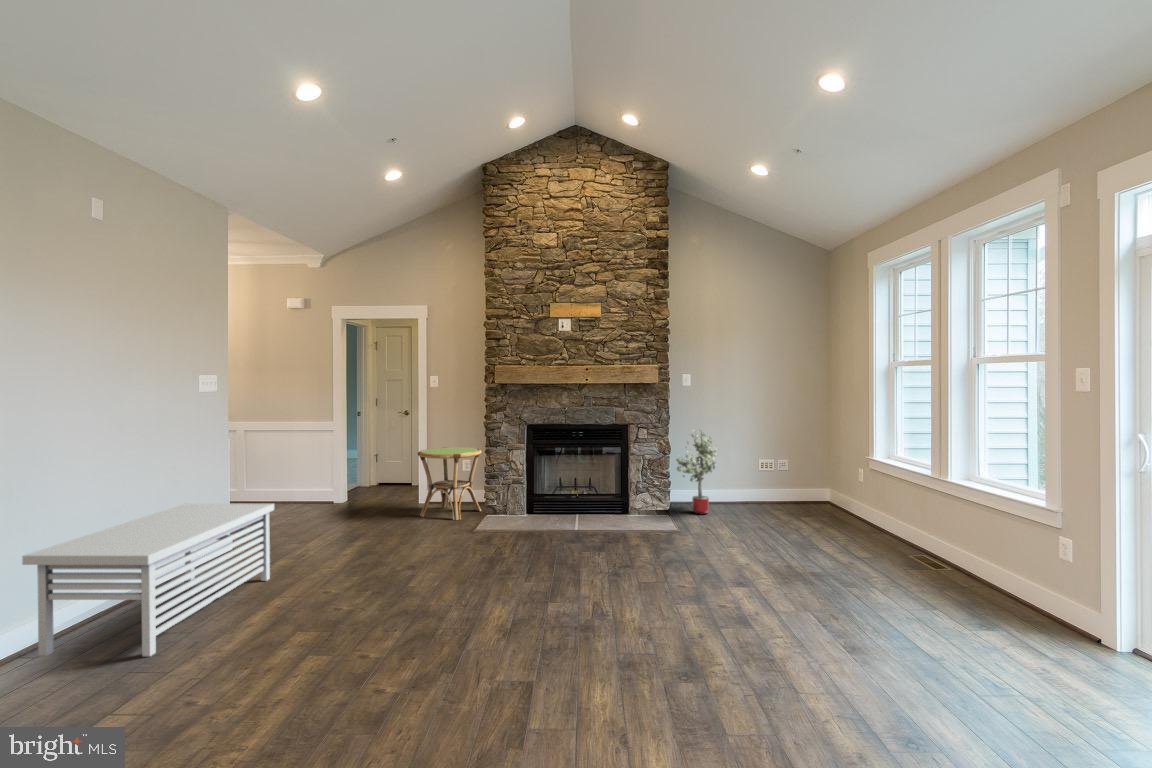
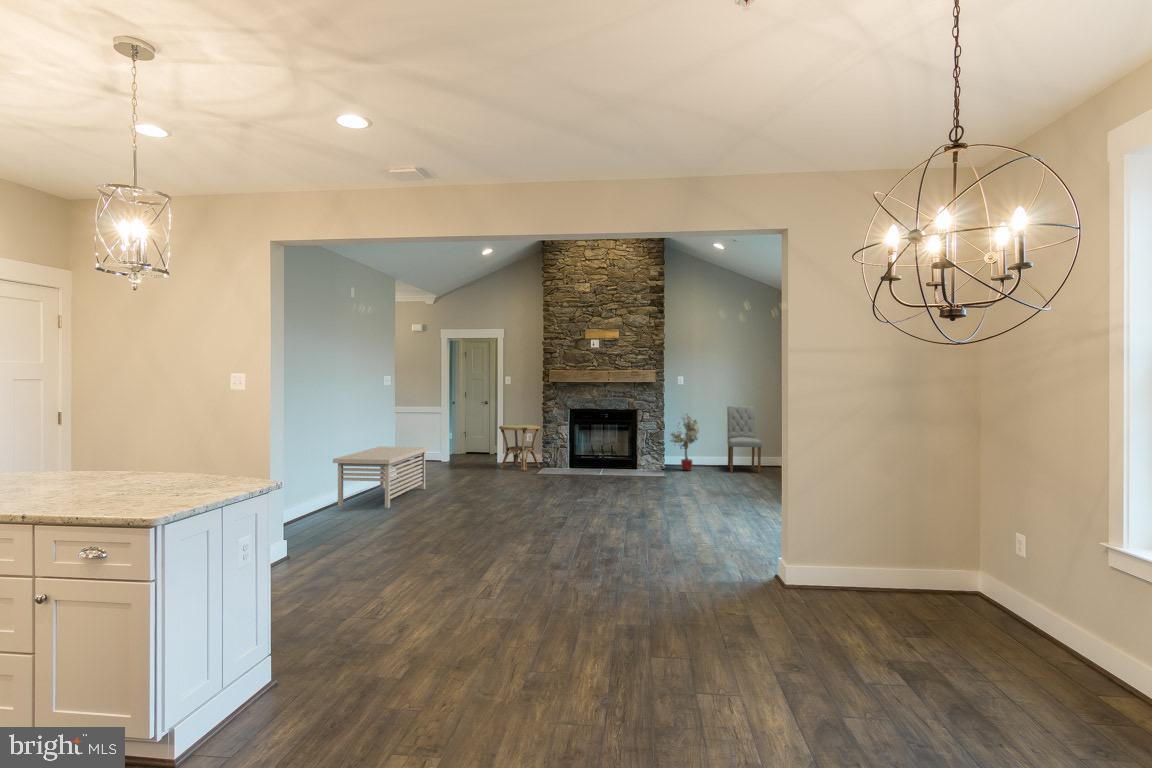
dining chair: none [753,416,811,516] -> present [727,406,762,473]

